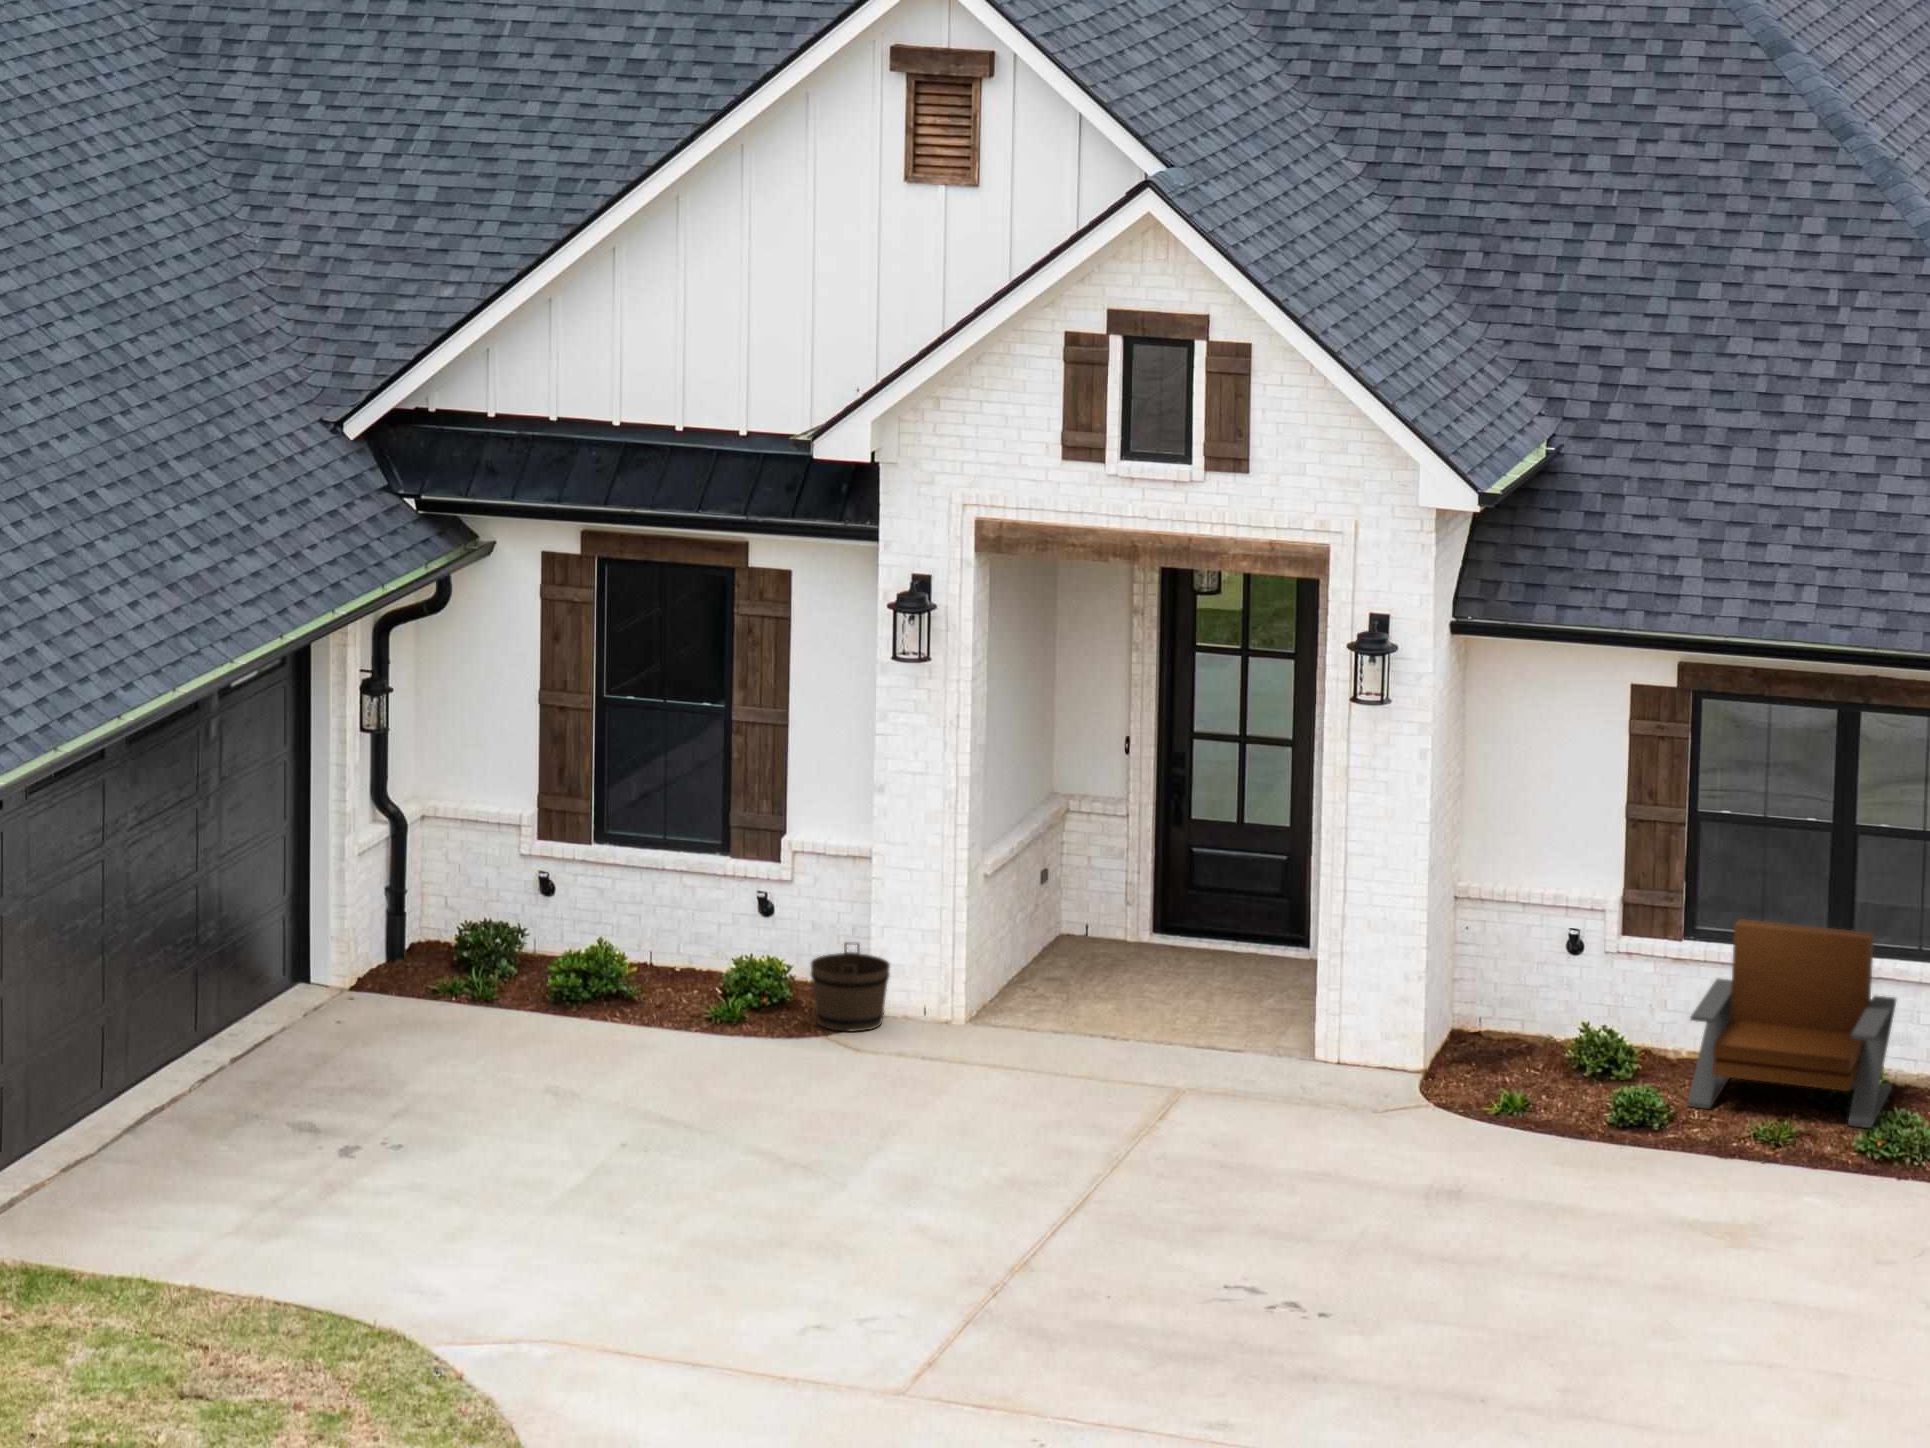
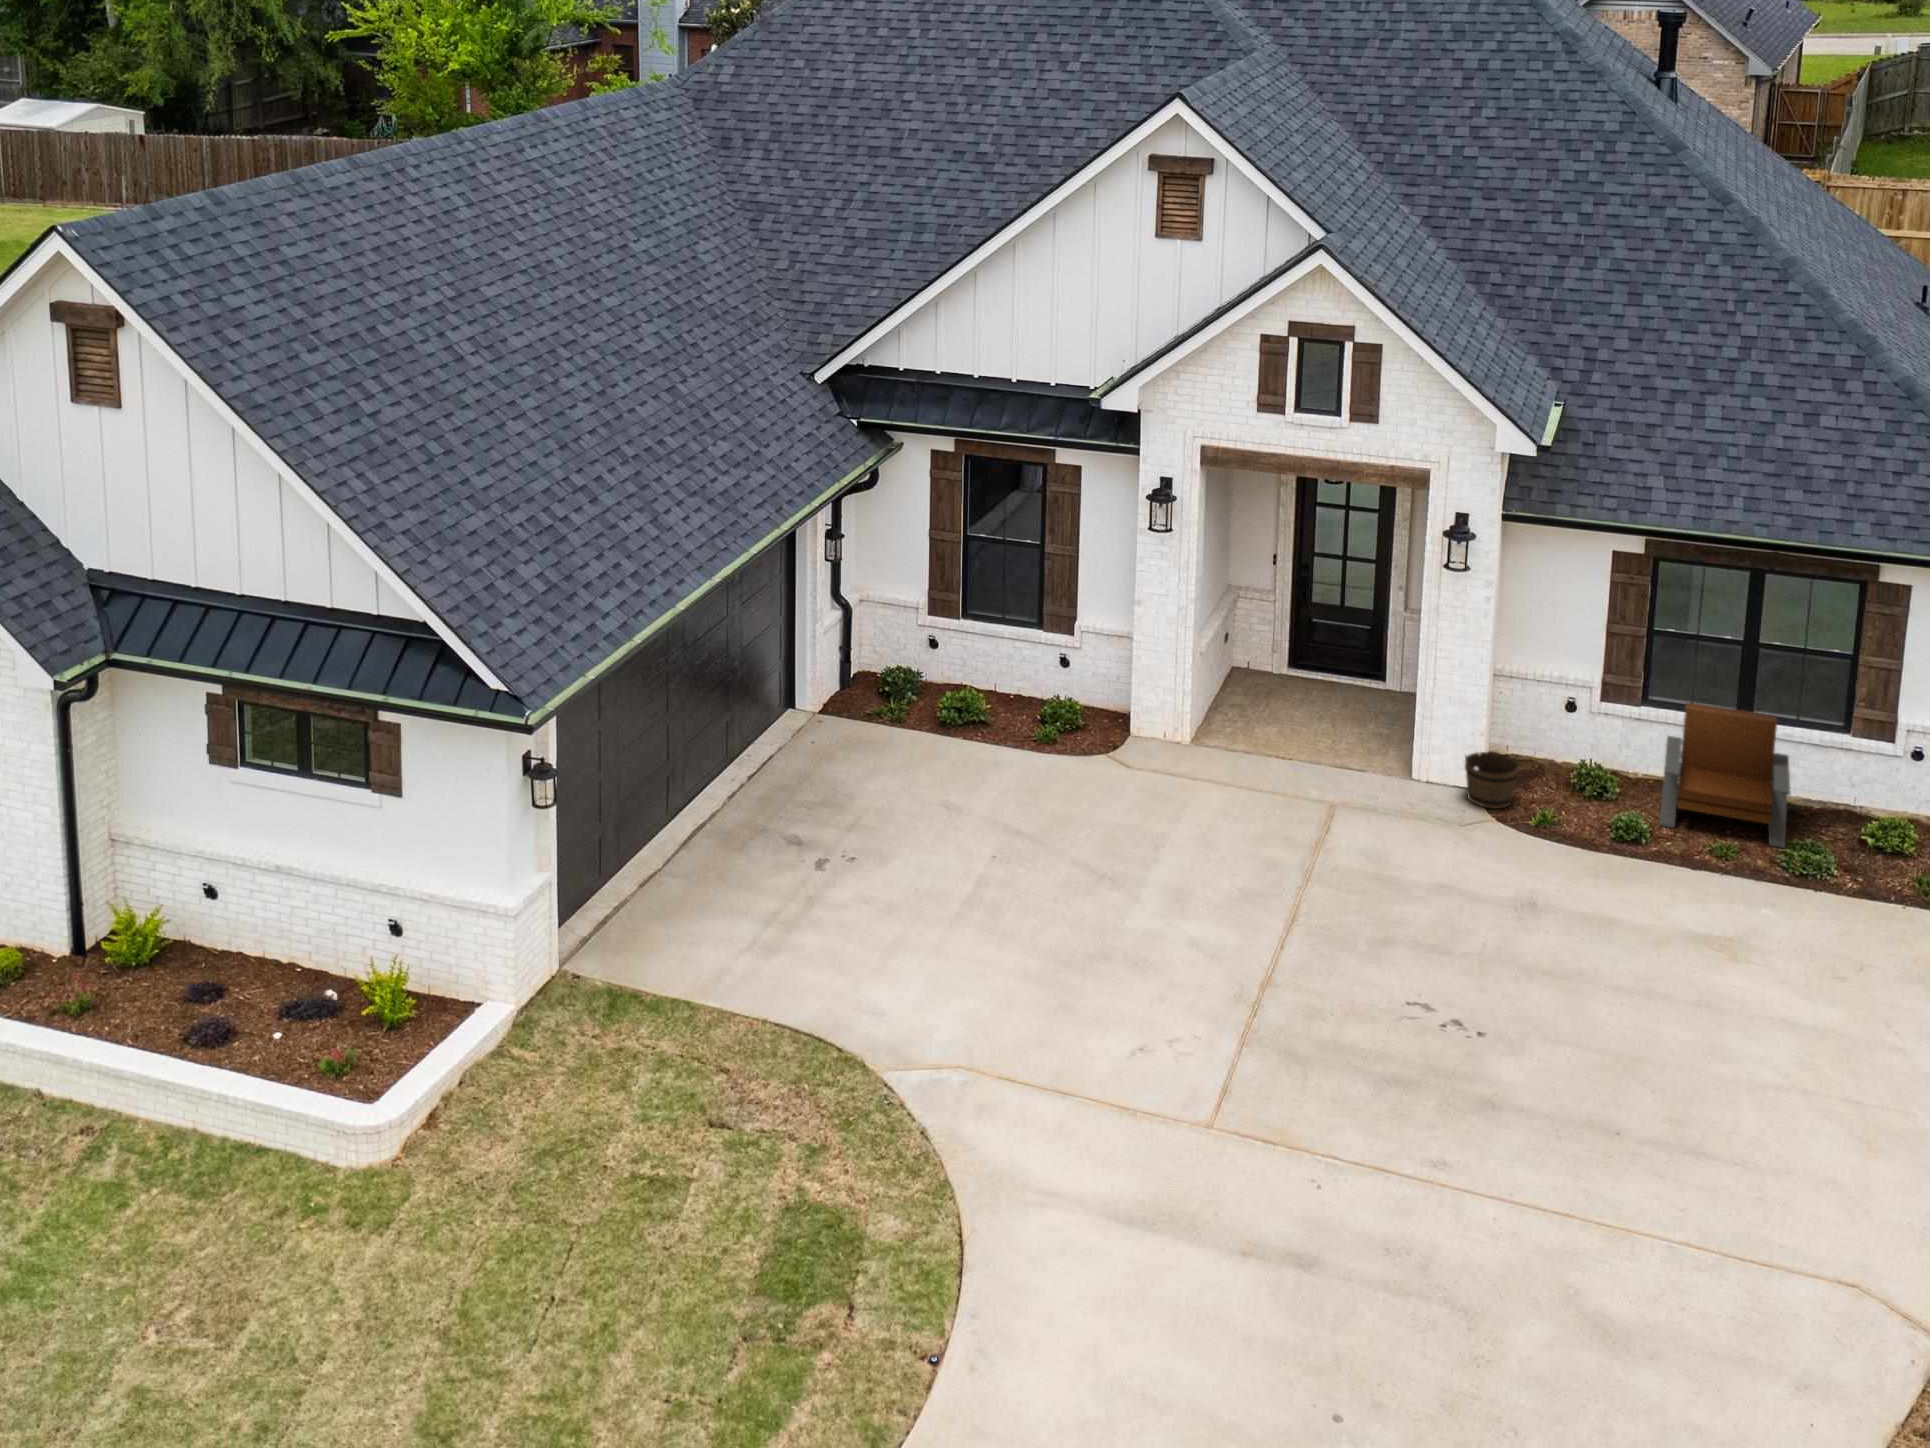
bucket: present [811,942,890,1031] -> present [1465,752,1519,808]

